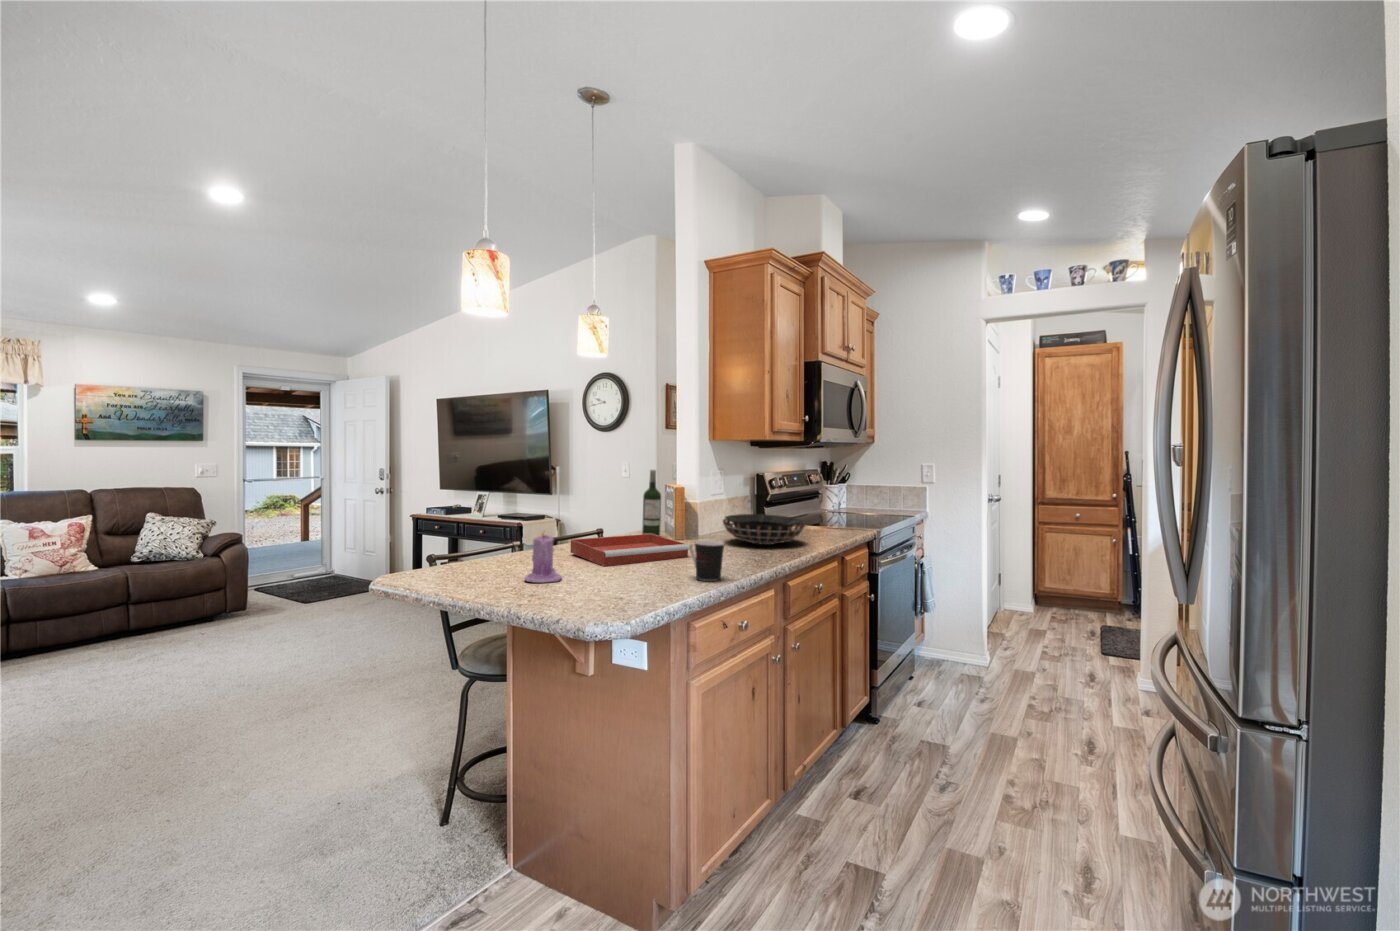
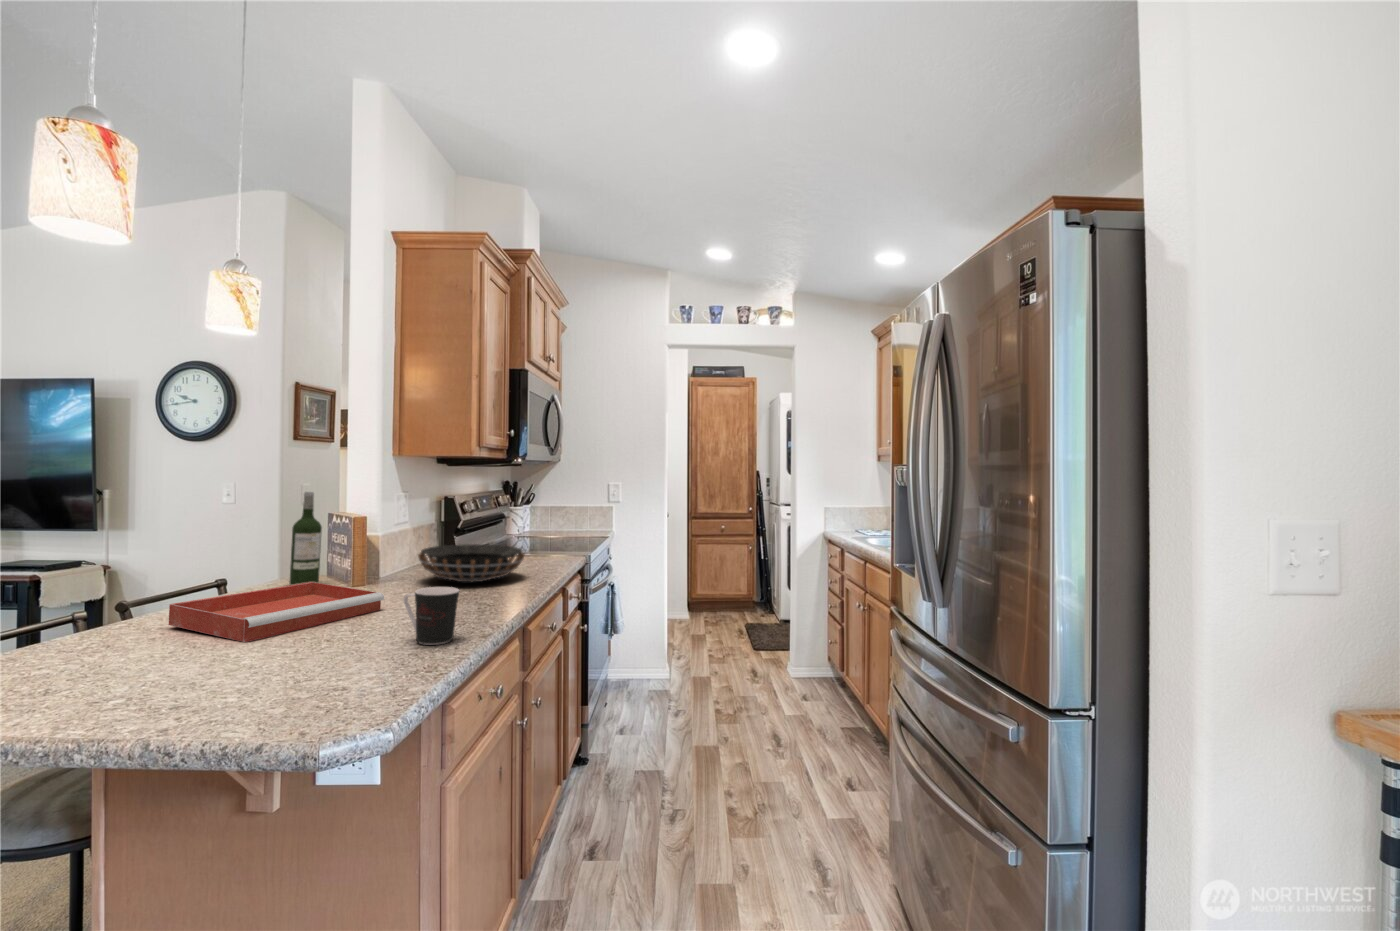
candle: present [525,534,562,583] -> none [82,597,169,695]

